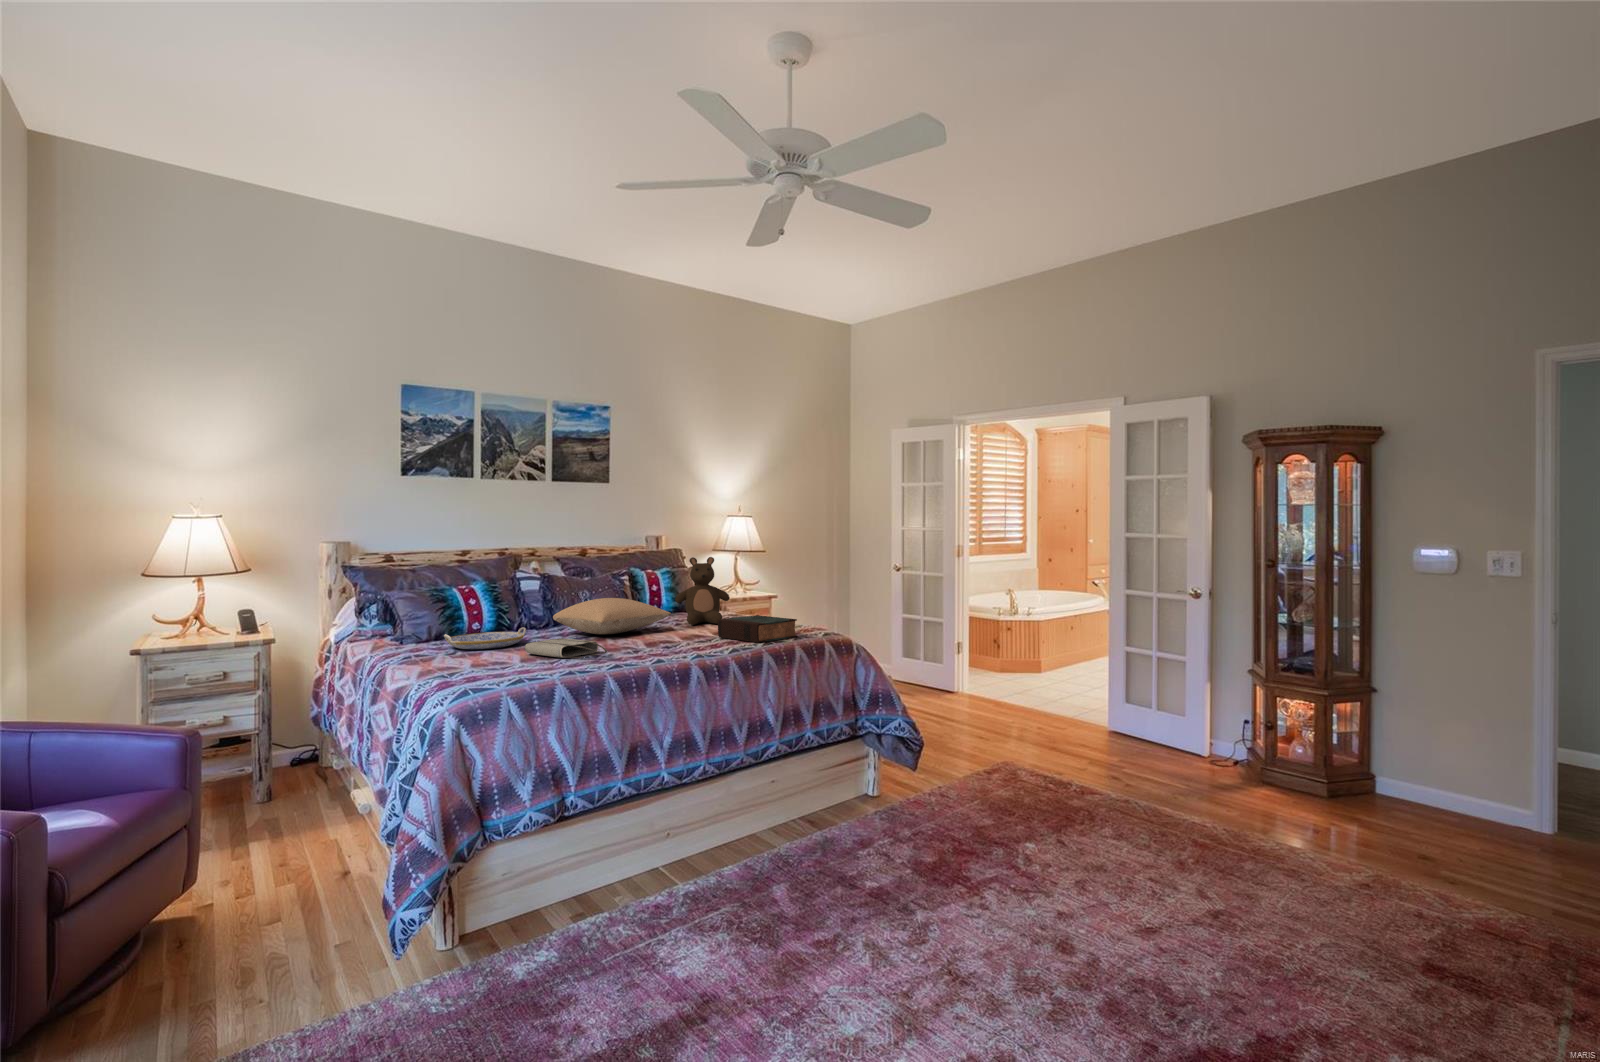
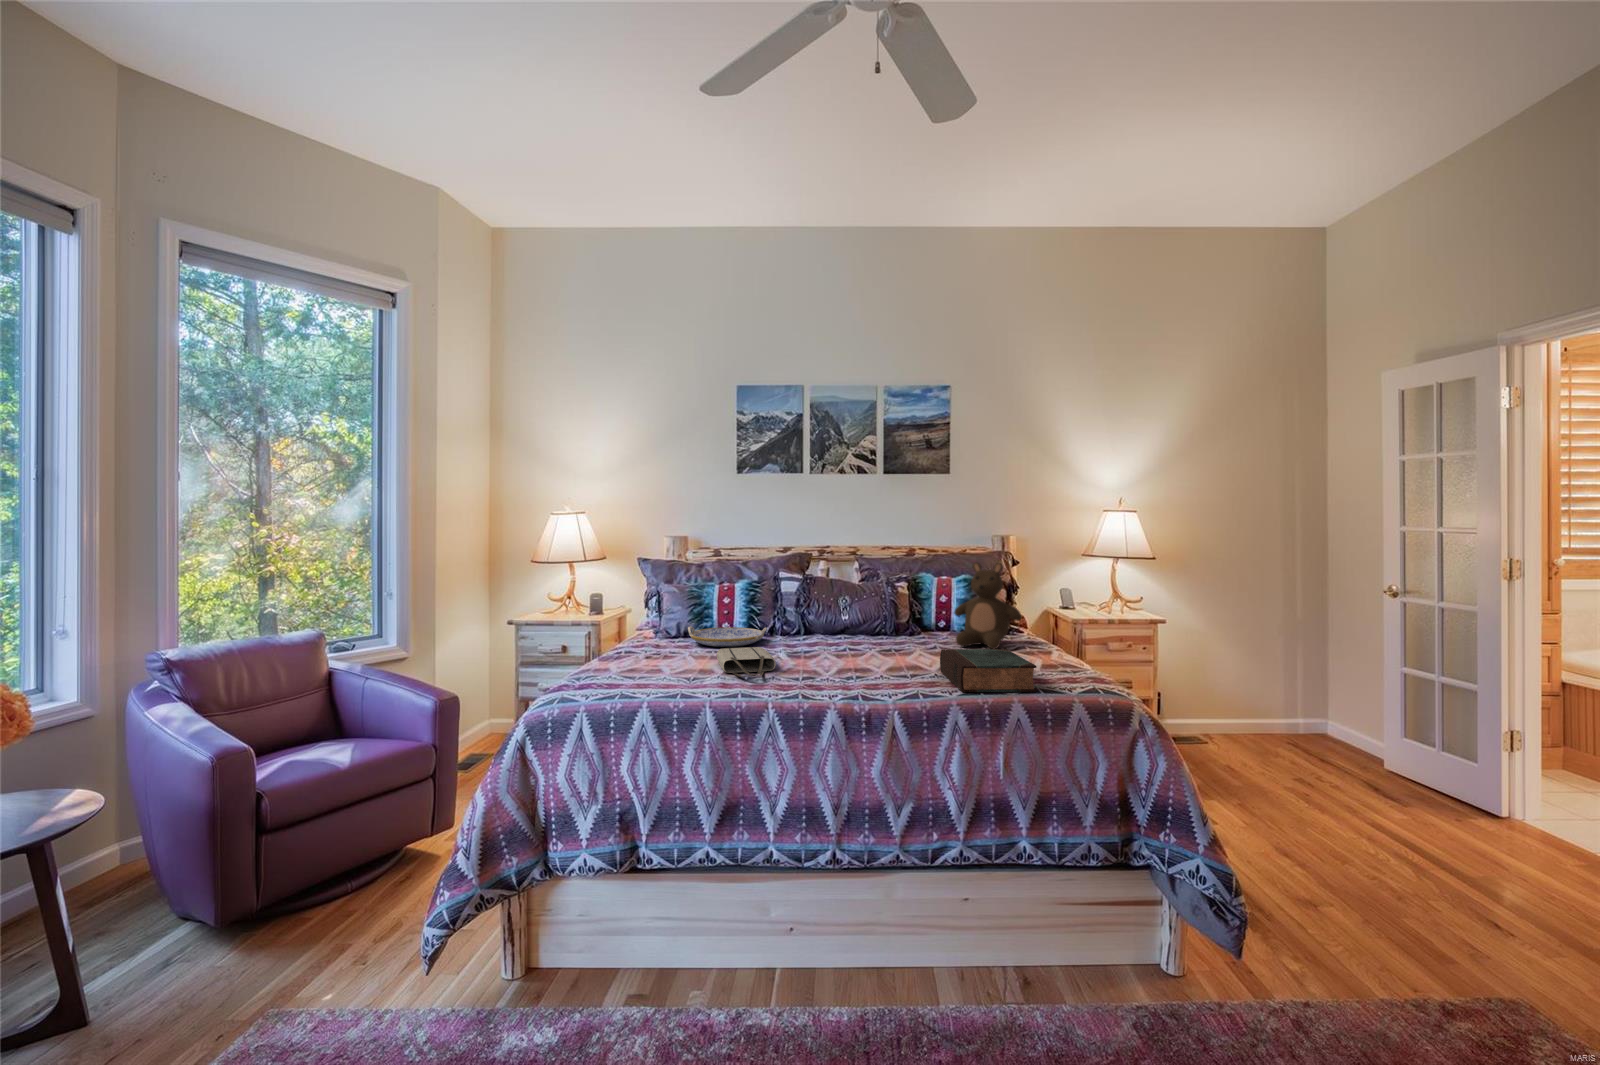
pillow: present [553,598,671,634] -> none [807,604,920,646]

